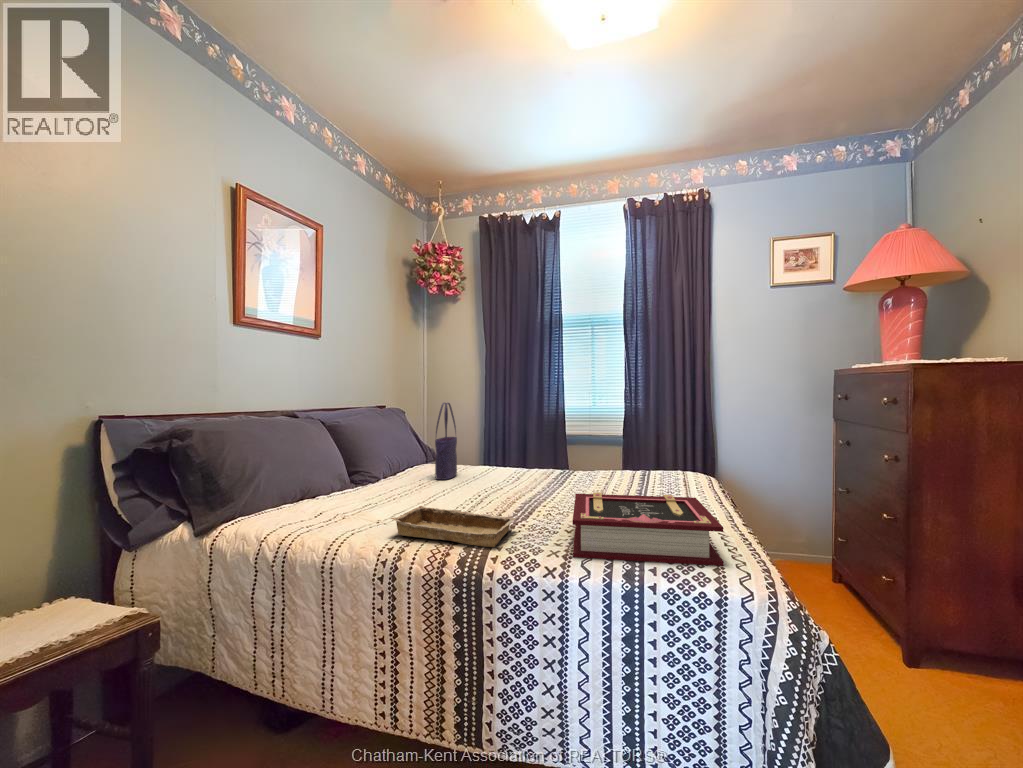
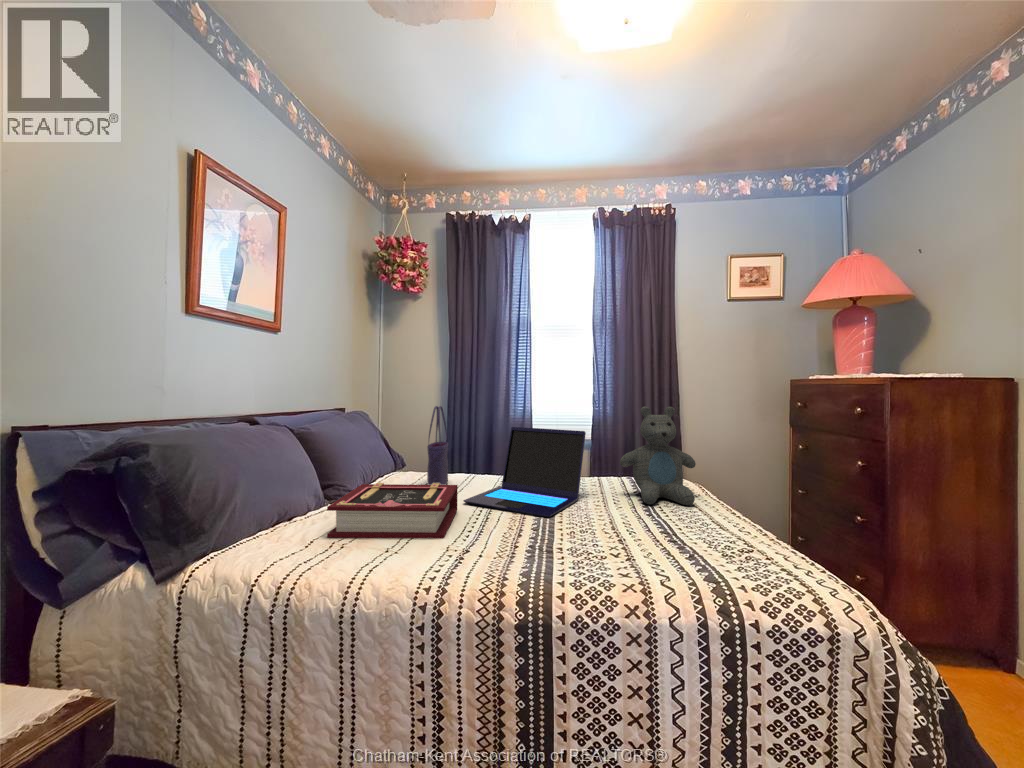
teddy bear: none [614,402,692,500] -> present [620,406,696,505]
laptop: none [459,422,579,505] -> present [463,427,586,517]
book: present [572,492,723,566] -> present [327,483,457,538]
tray: present [391,506,516,547] -> none [422,529,562,580]

